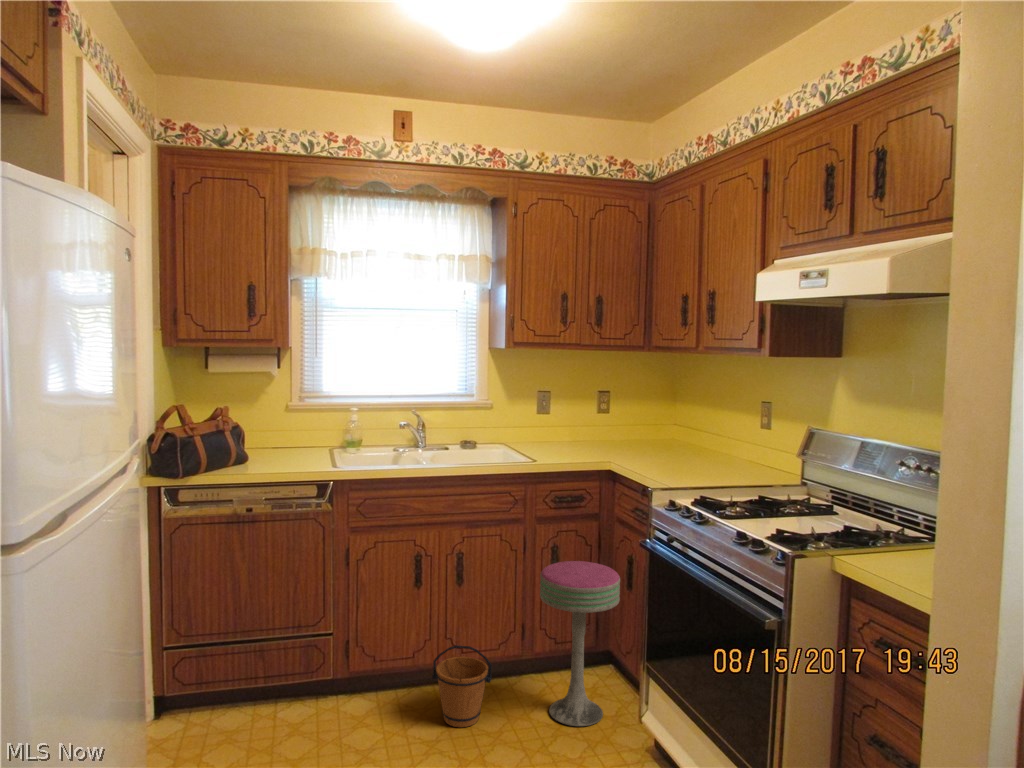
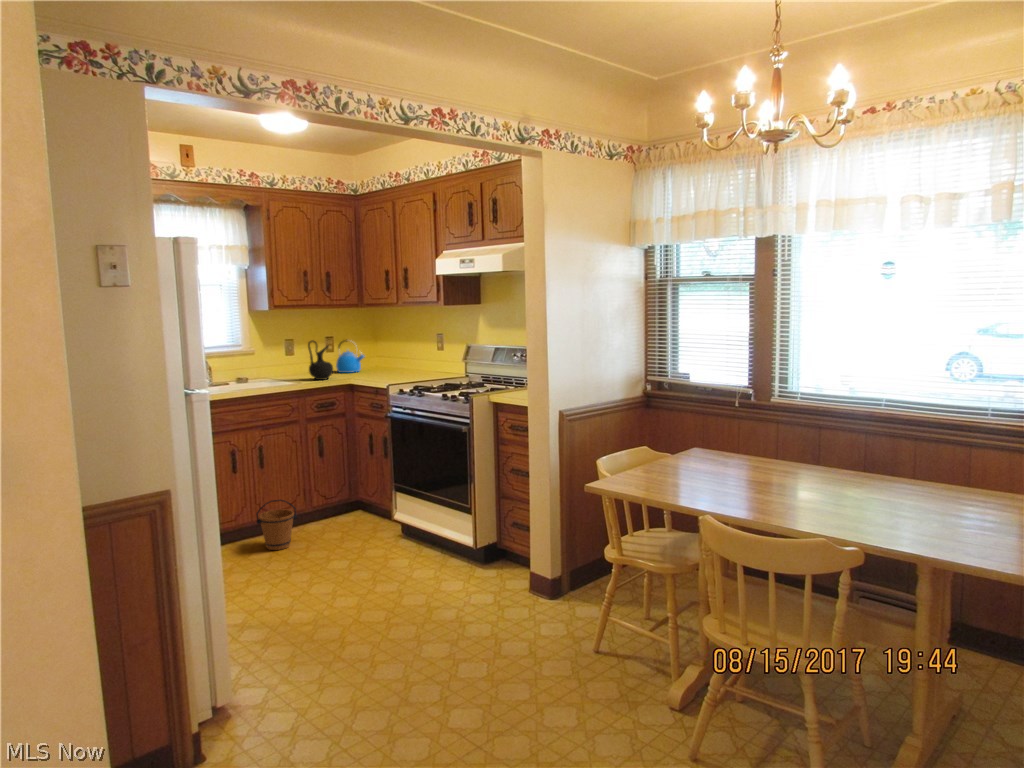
kettle: none [601,396,643,447] -> present [336,340,364,373]
ceramic jug: none [550,397,586,458] -> present [308,340,333,380]
bar stool: present [540,561,620,726] -> none [320,440,371,536]

